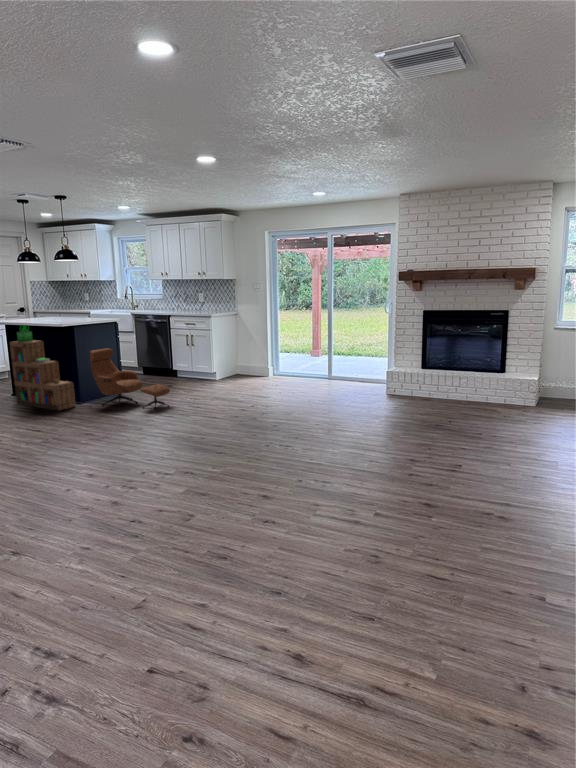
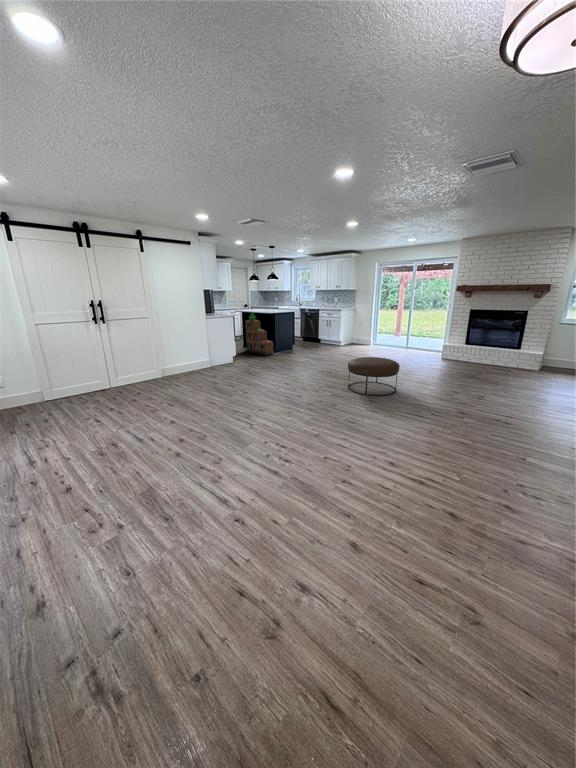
lounge chair: present [90,348,170,409] -> none [282,326,319,357]
ottoman: none [220,409,322,494] -> present [348,357,400,396]

